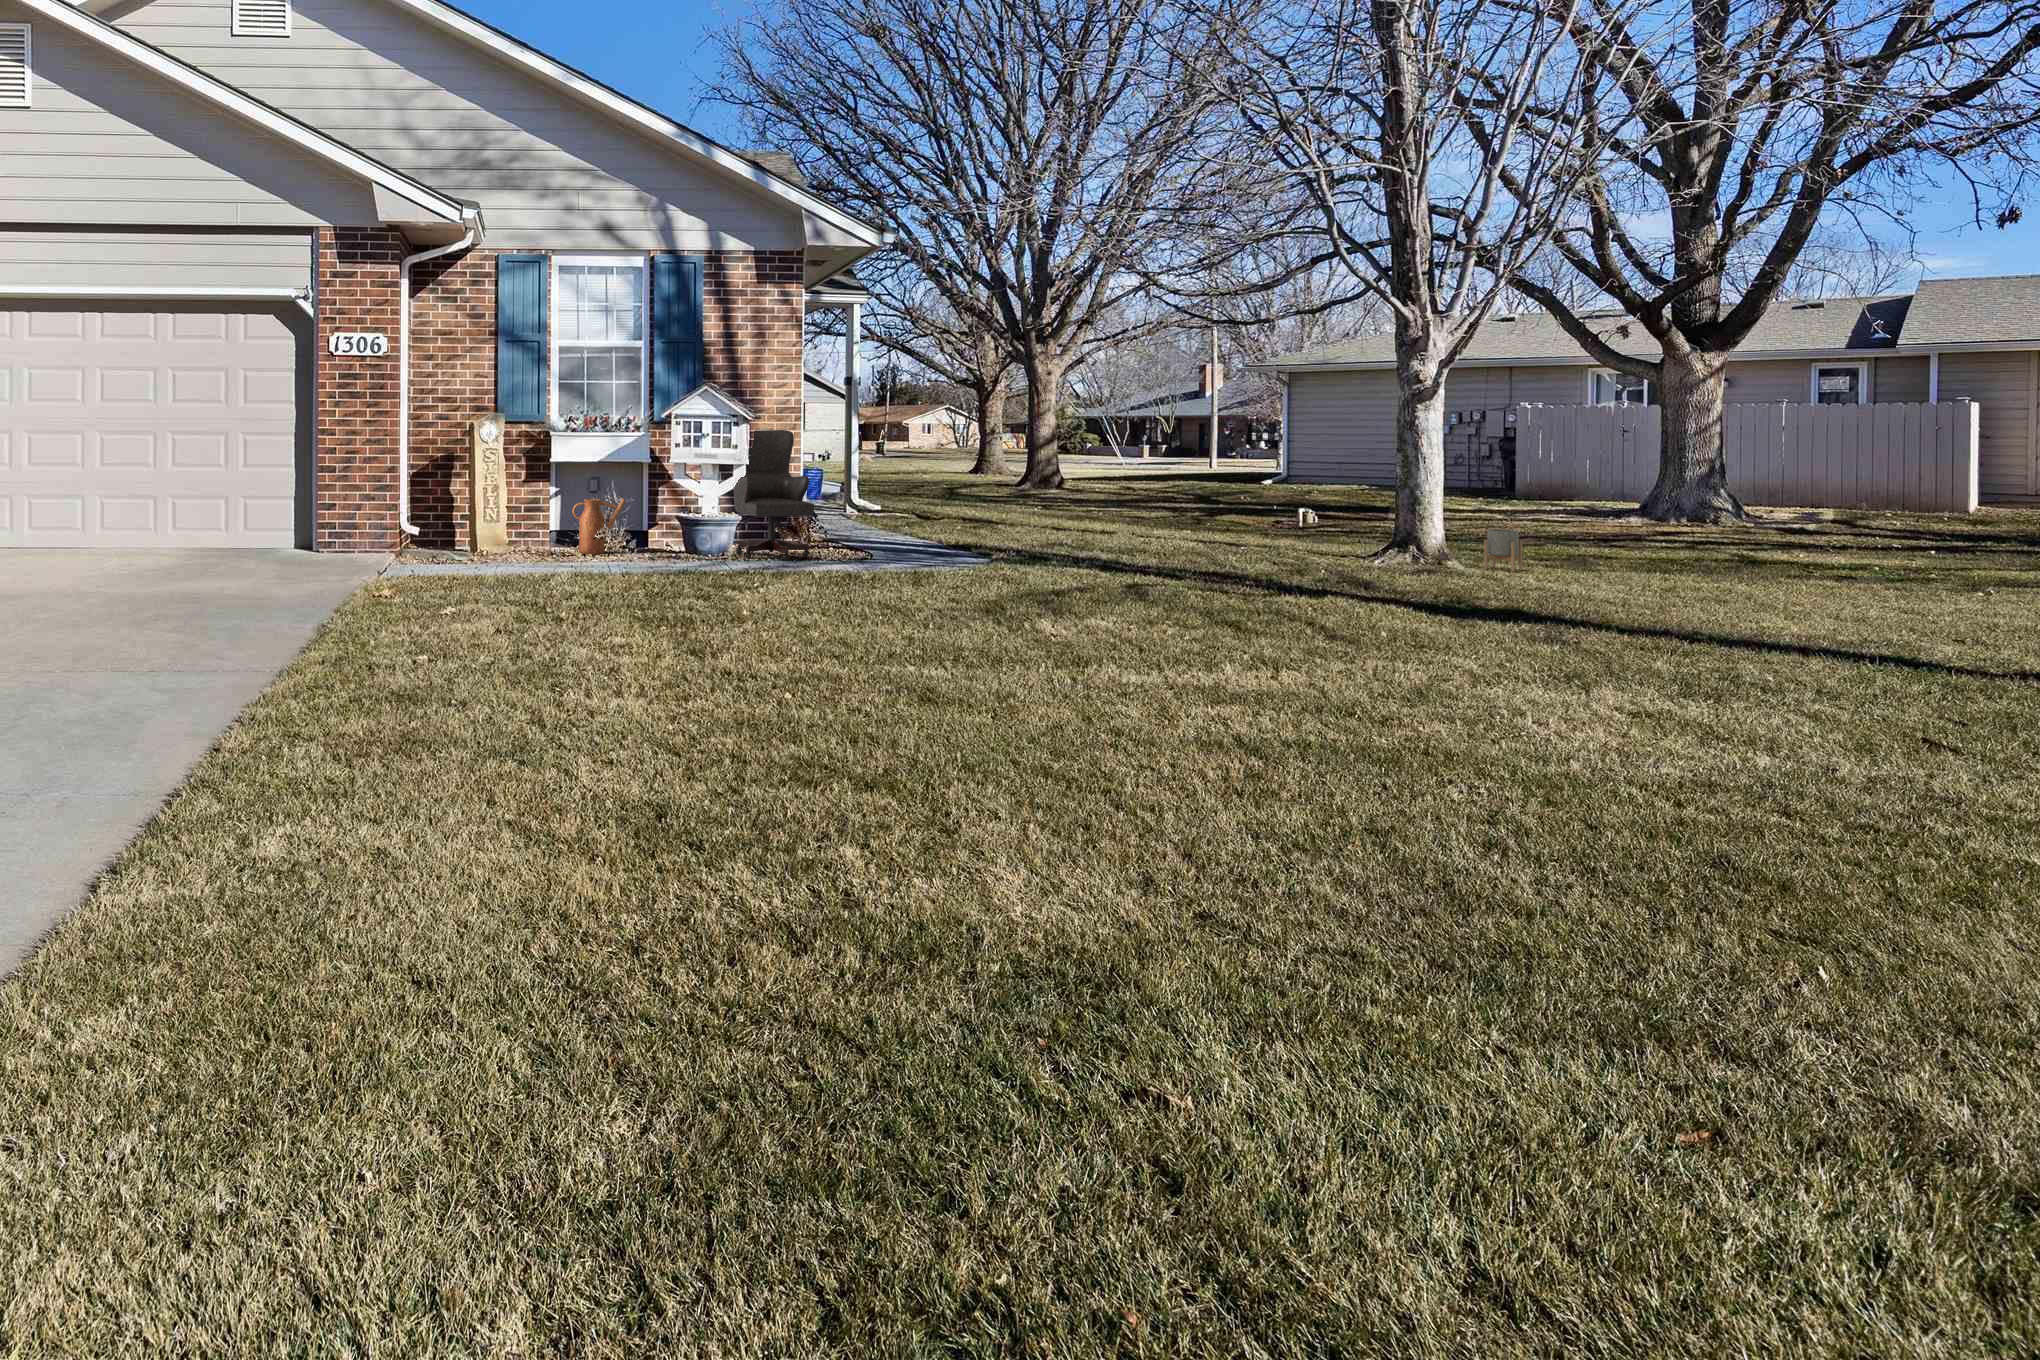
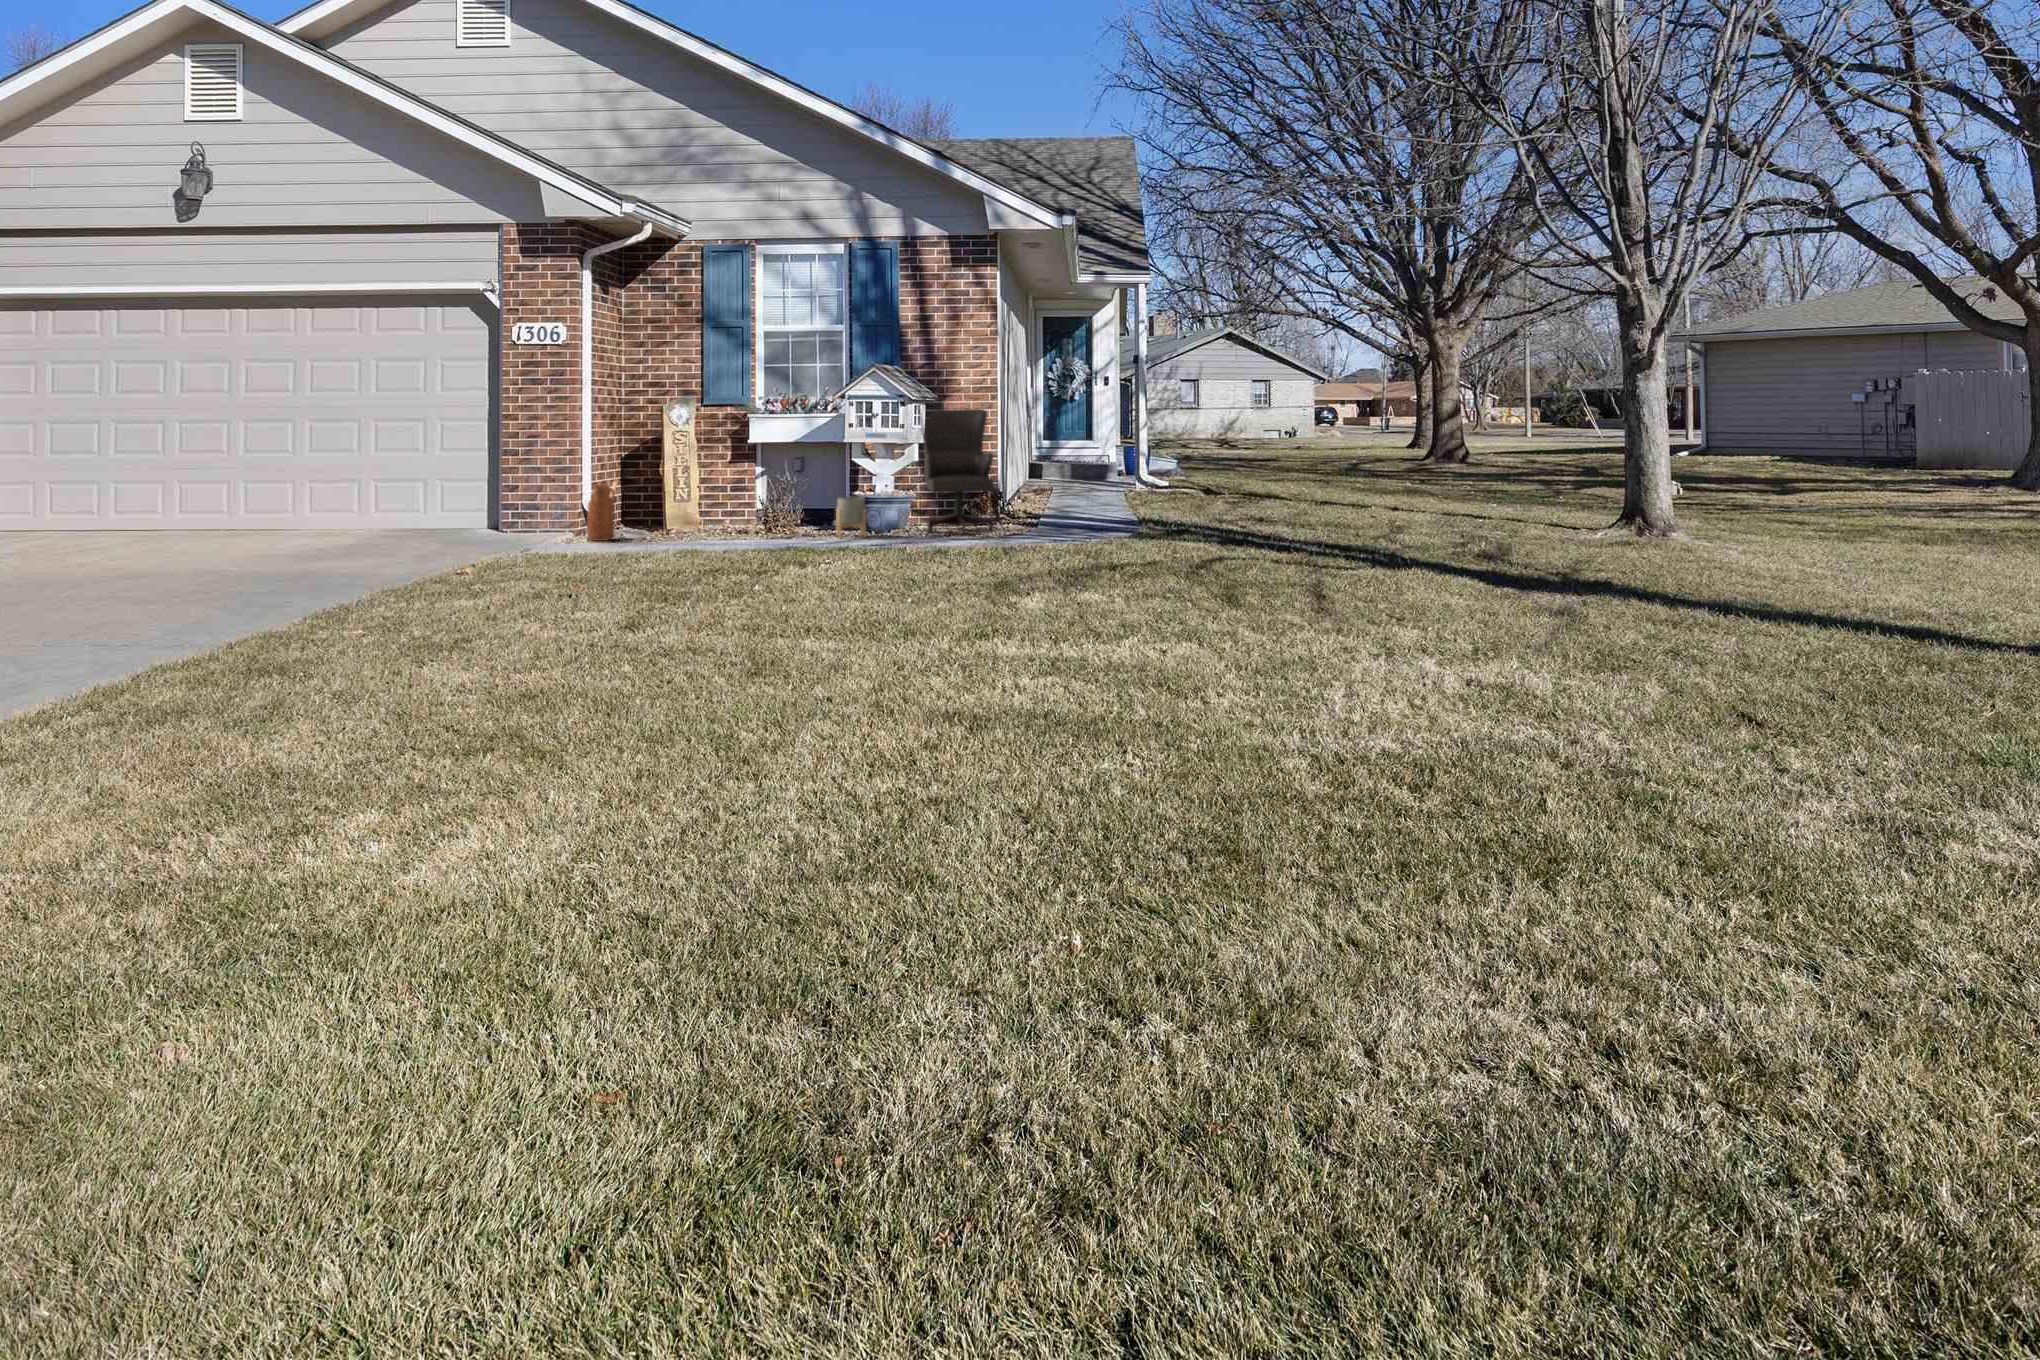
watering can: present [572,499,626,554] -> present [587,482,618,541]
planter: present [1484,529,1522,572] -> present [836,497,866,538]

